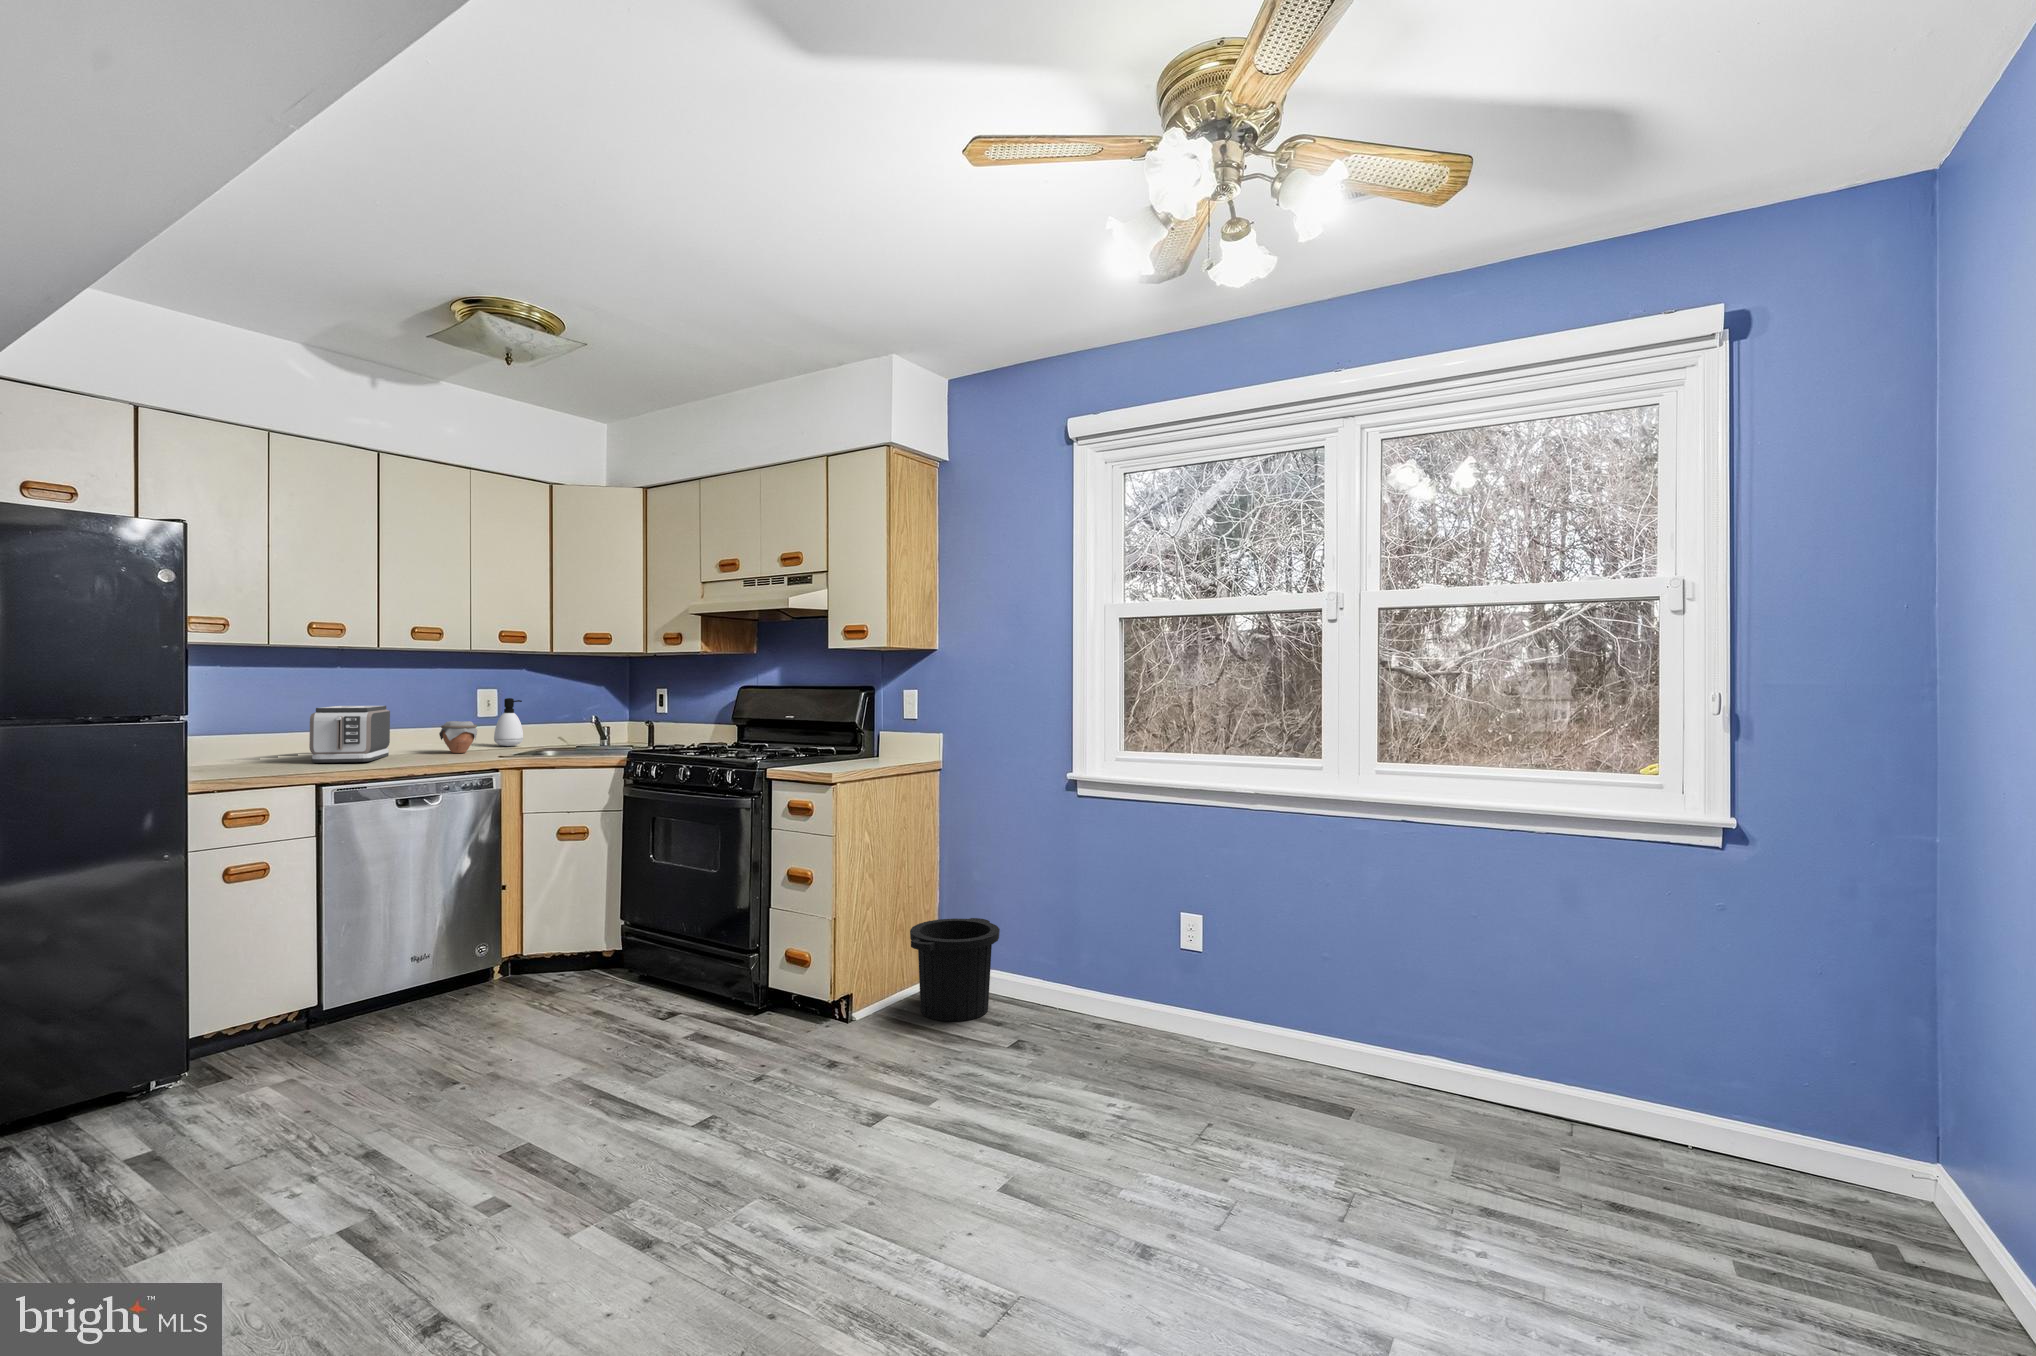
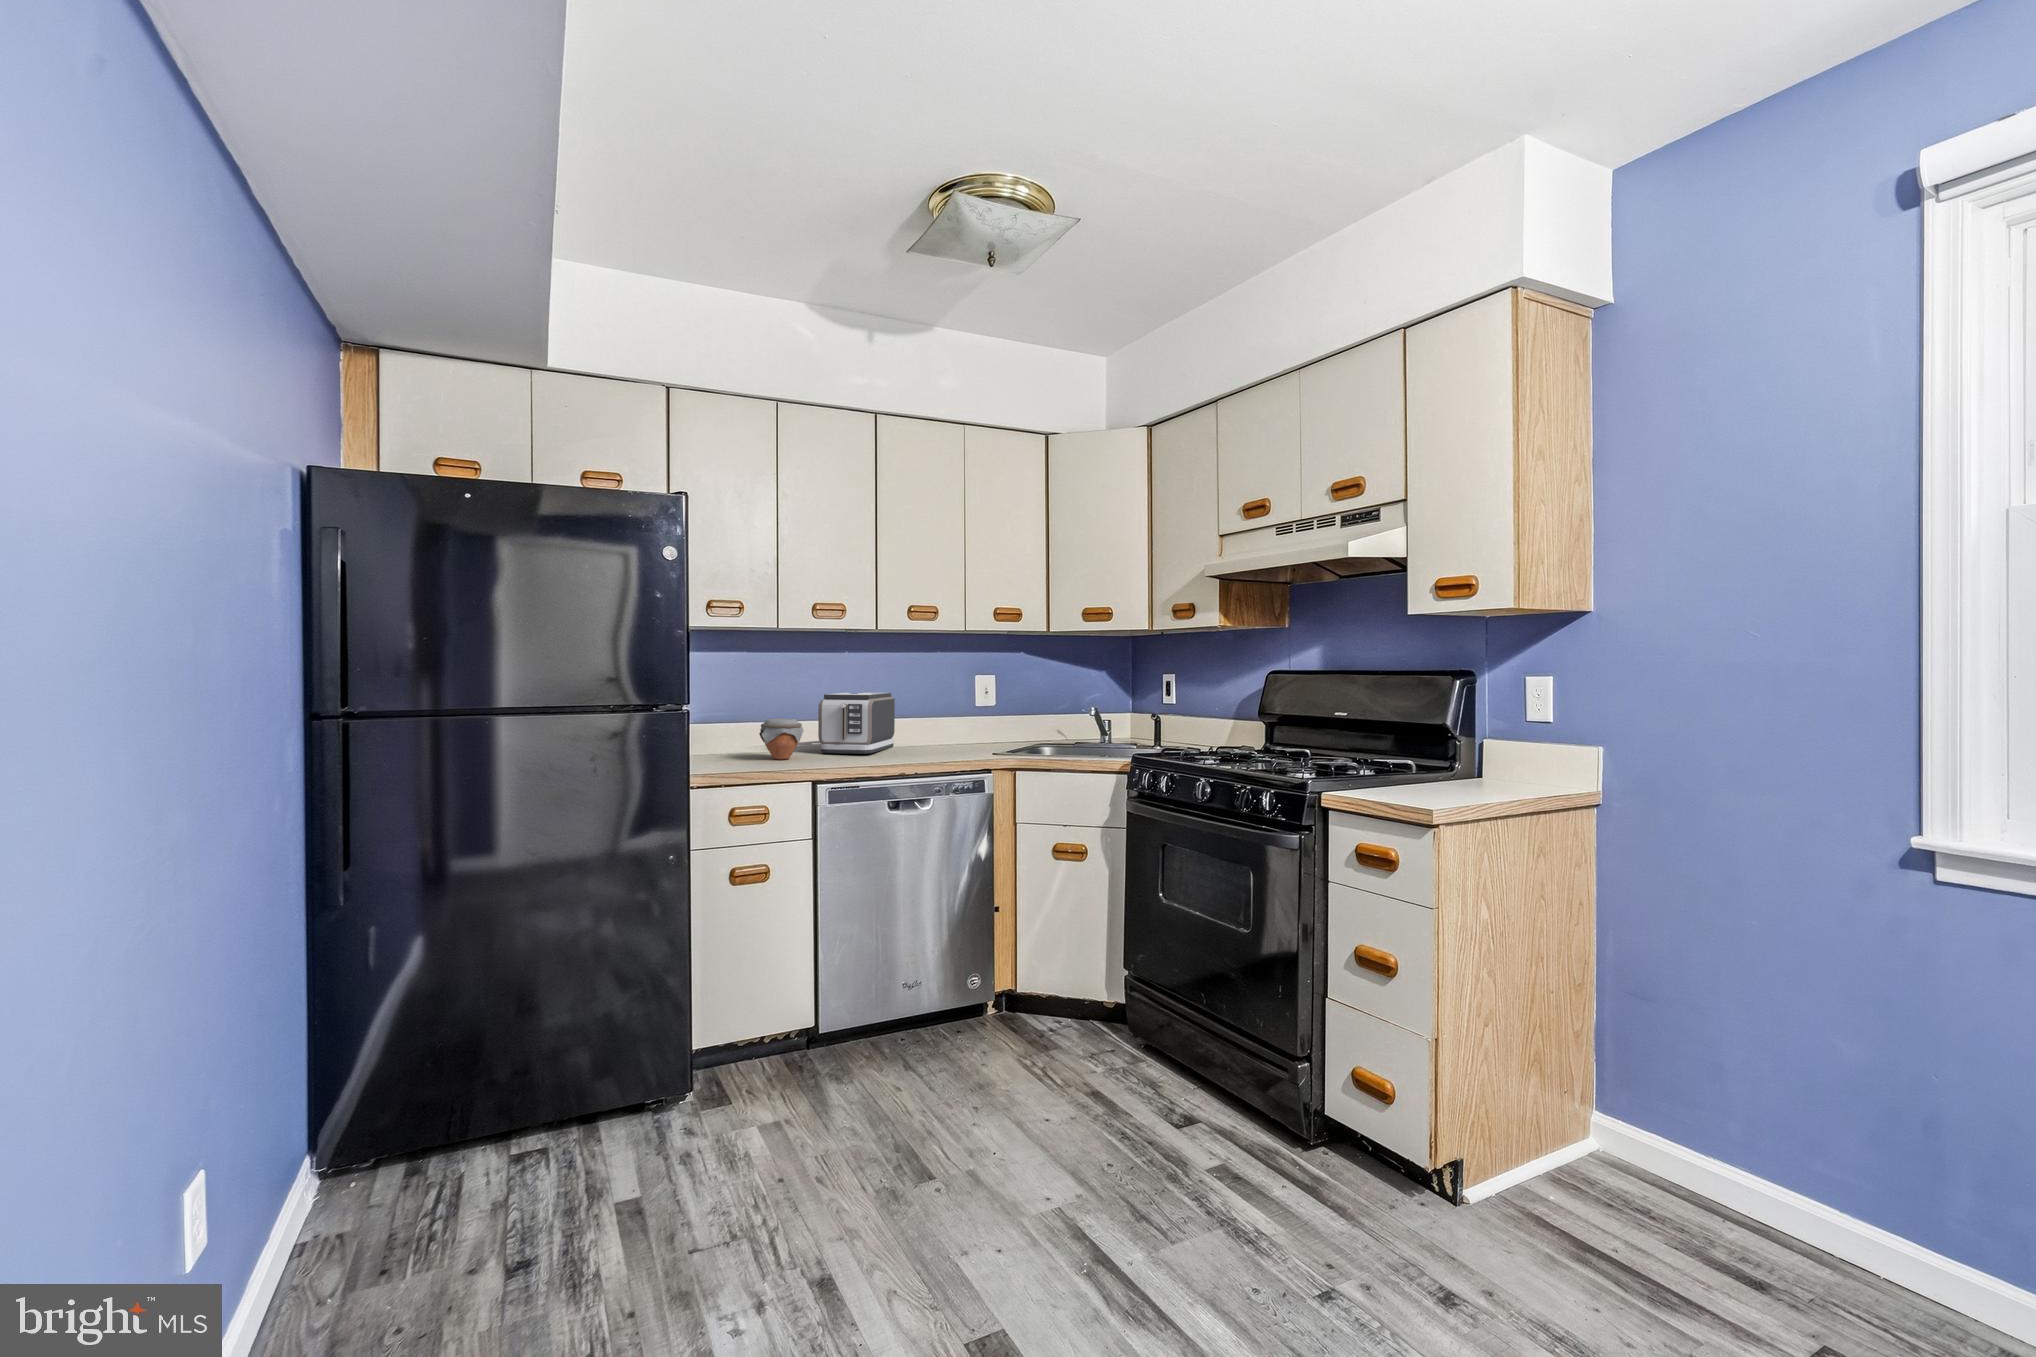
soap dispenser: present [494,698,523,746] -> none [996,686,1024,739]
jar: present [439,721,477,753] -> present [759,718,804,759]
trash can: present [910,918,1000,1021] -> none [1563,1054,1746,1256]

